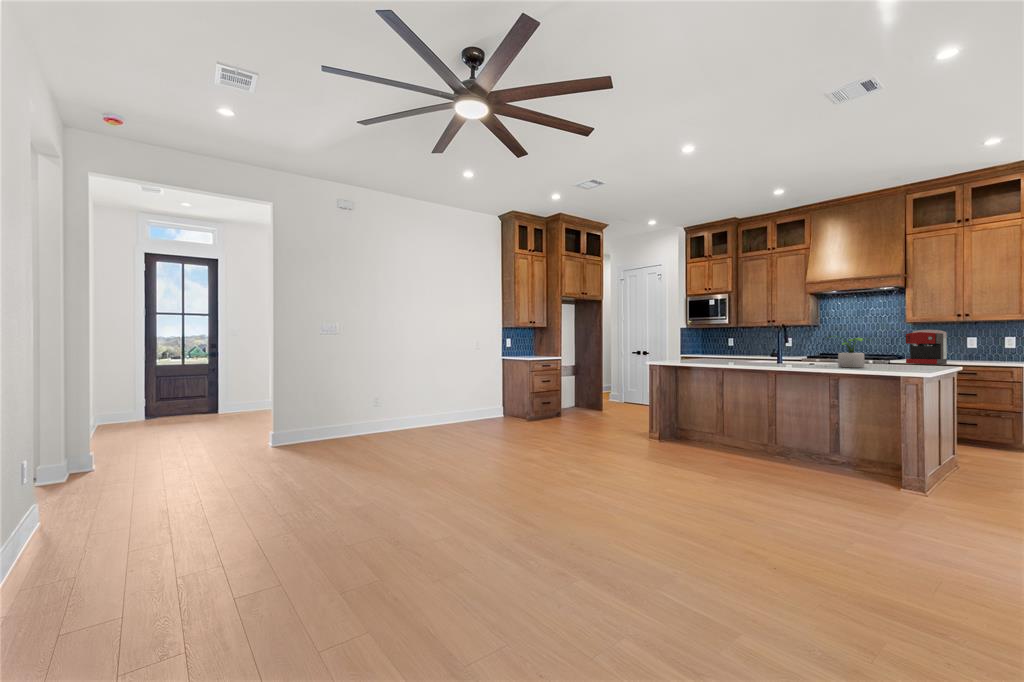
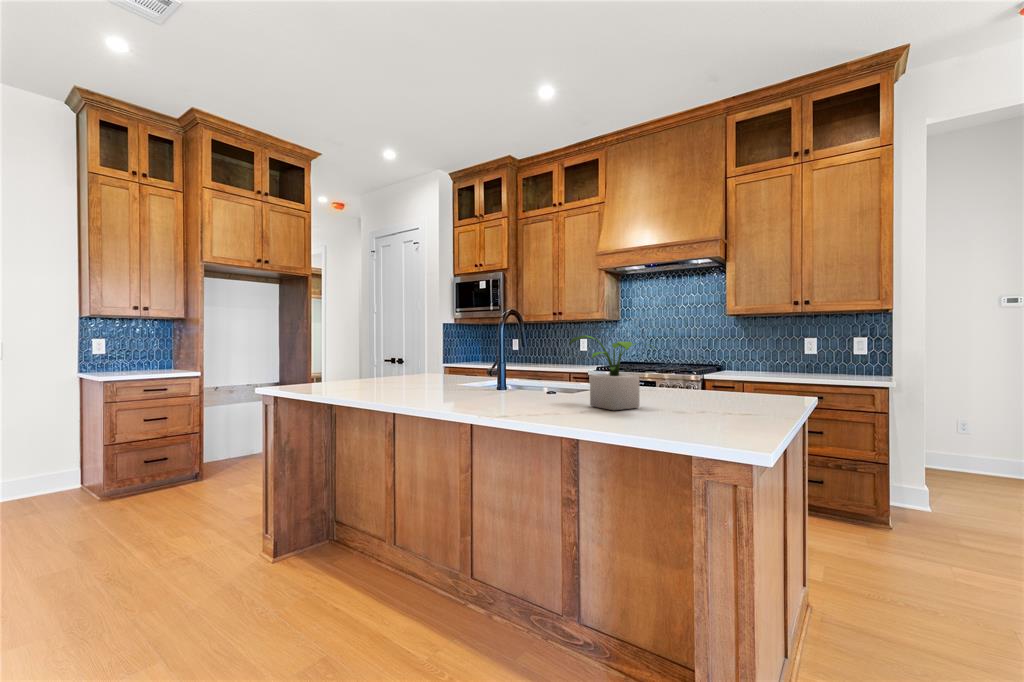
coffee maker: present [905,330,947,364] -> none [723,325,784,387]

